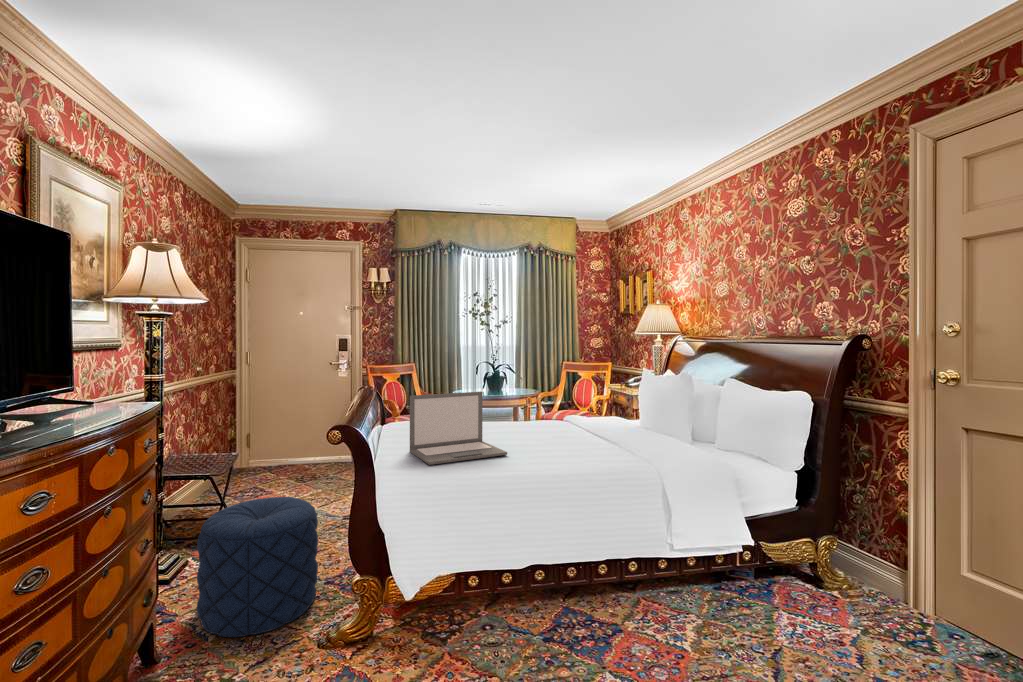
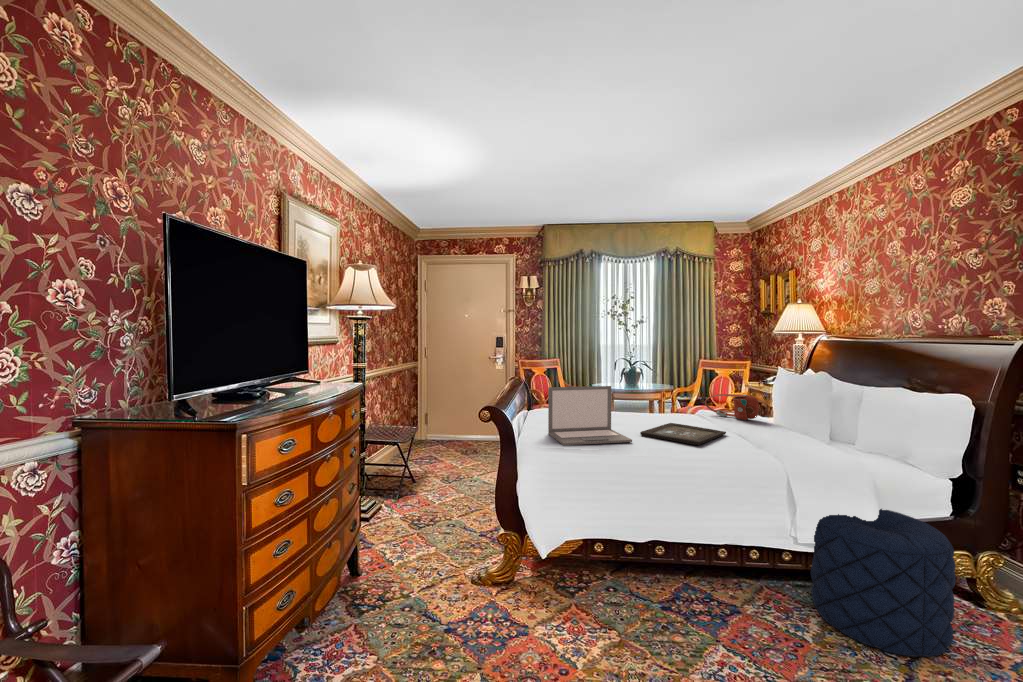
handbag: none [576,396,627,422] -> present [705,394,759,420]
tray: none [515,430,601,453] -> present [640,423,726,445]
pouf: present [197,497,318,637] -> present [811,509,956,657]

